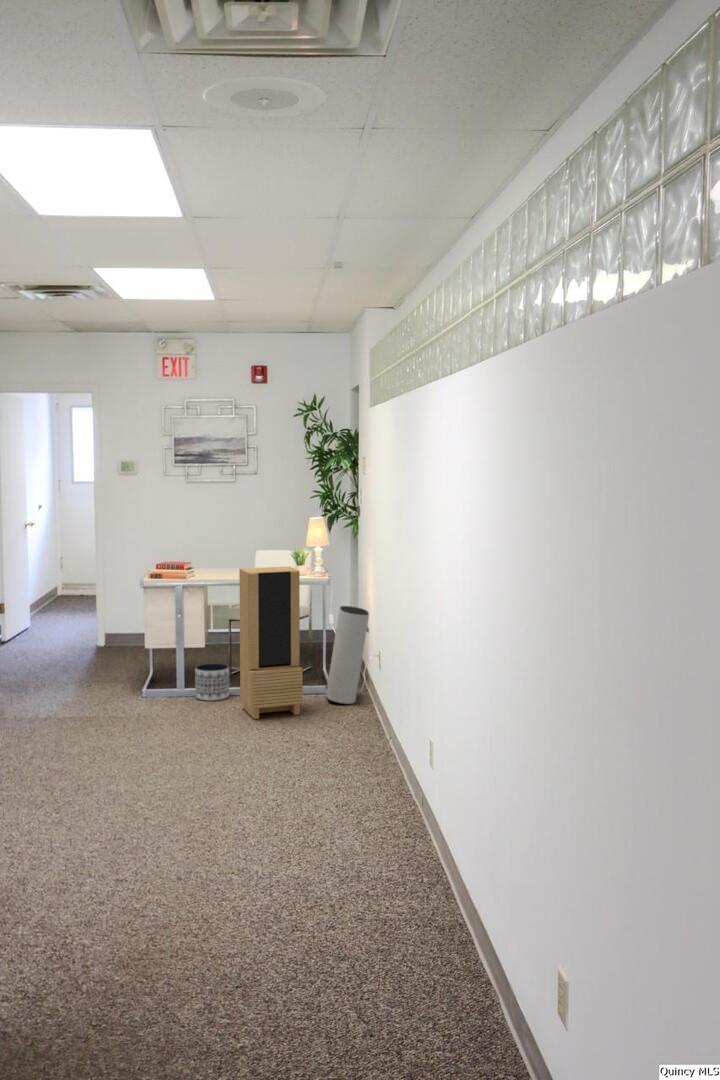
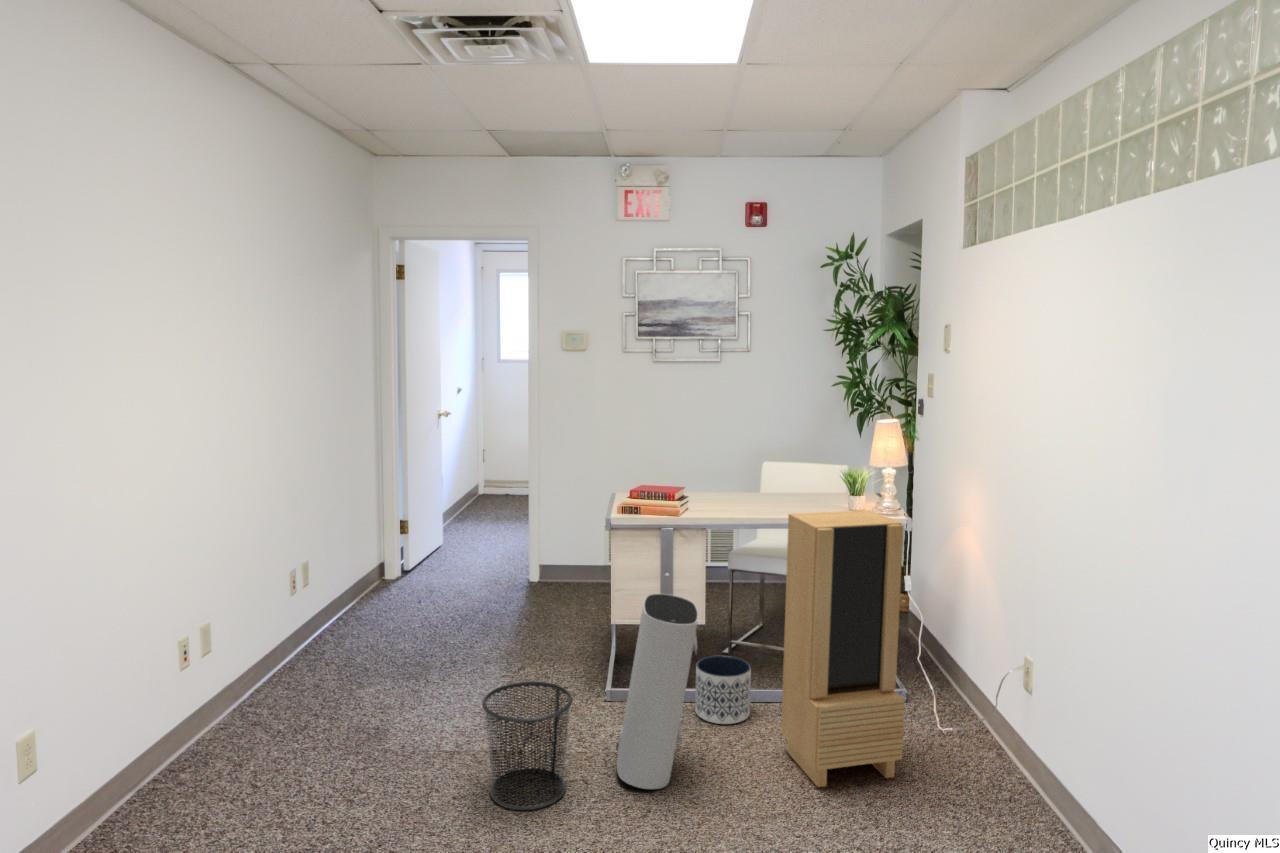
air purifier: present [326,606,369,704] -> present [616,594,699,789]
waste bin: none [60,667,113,732] -> present [482,681,573,810]

